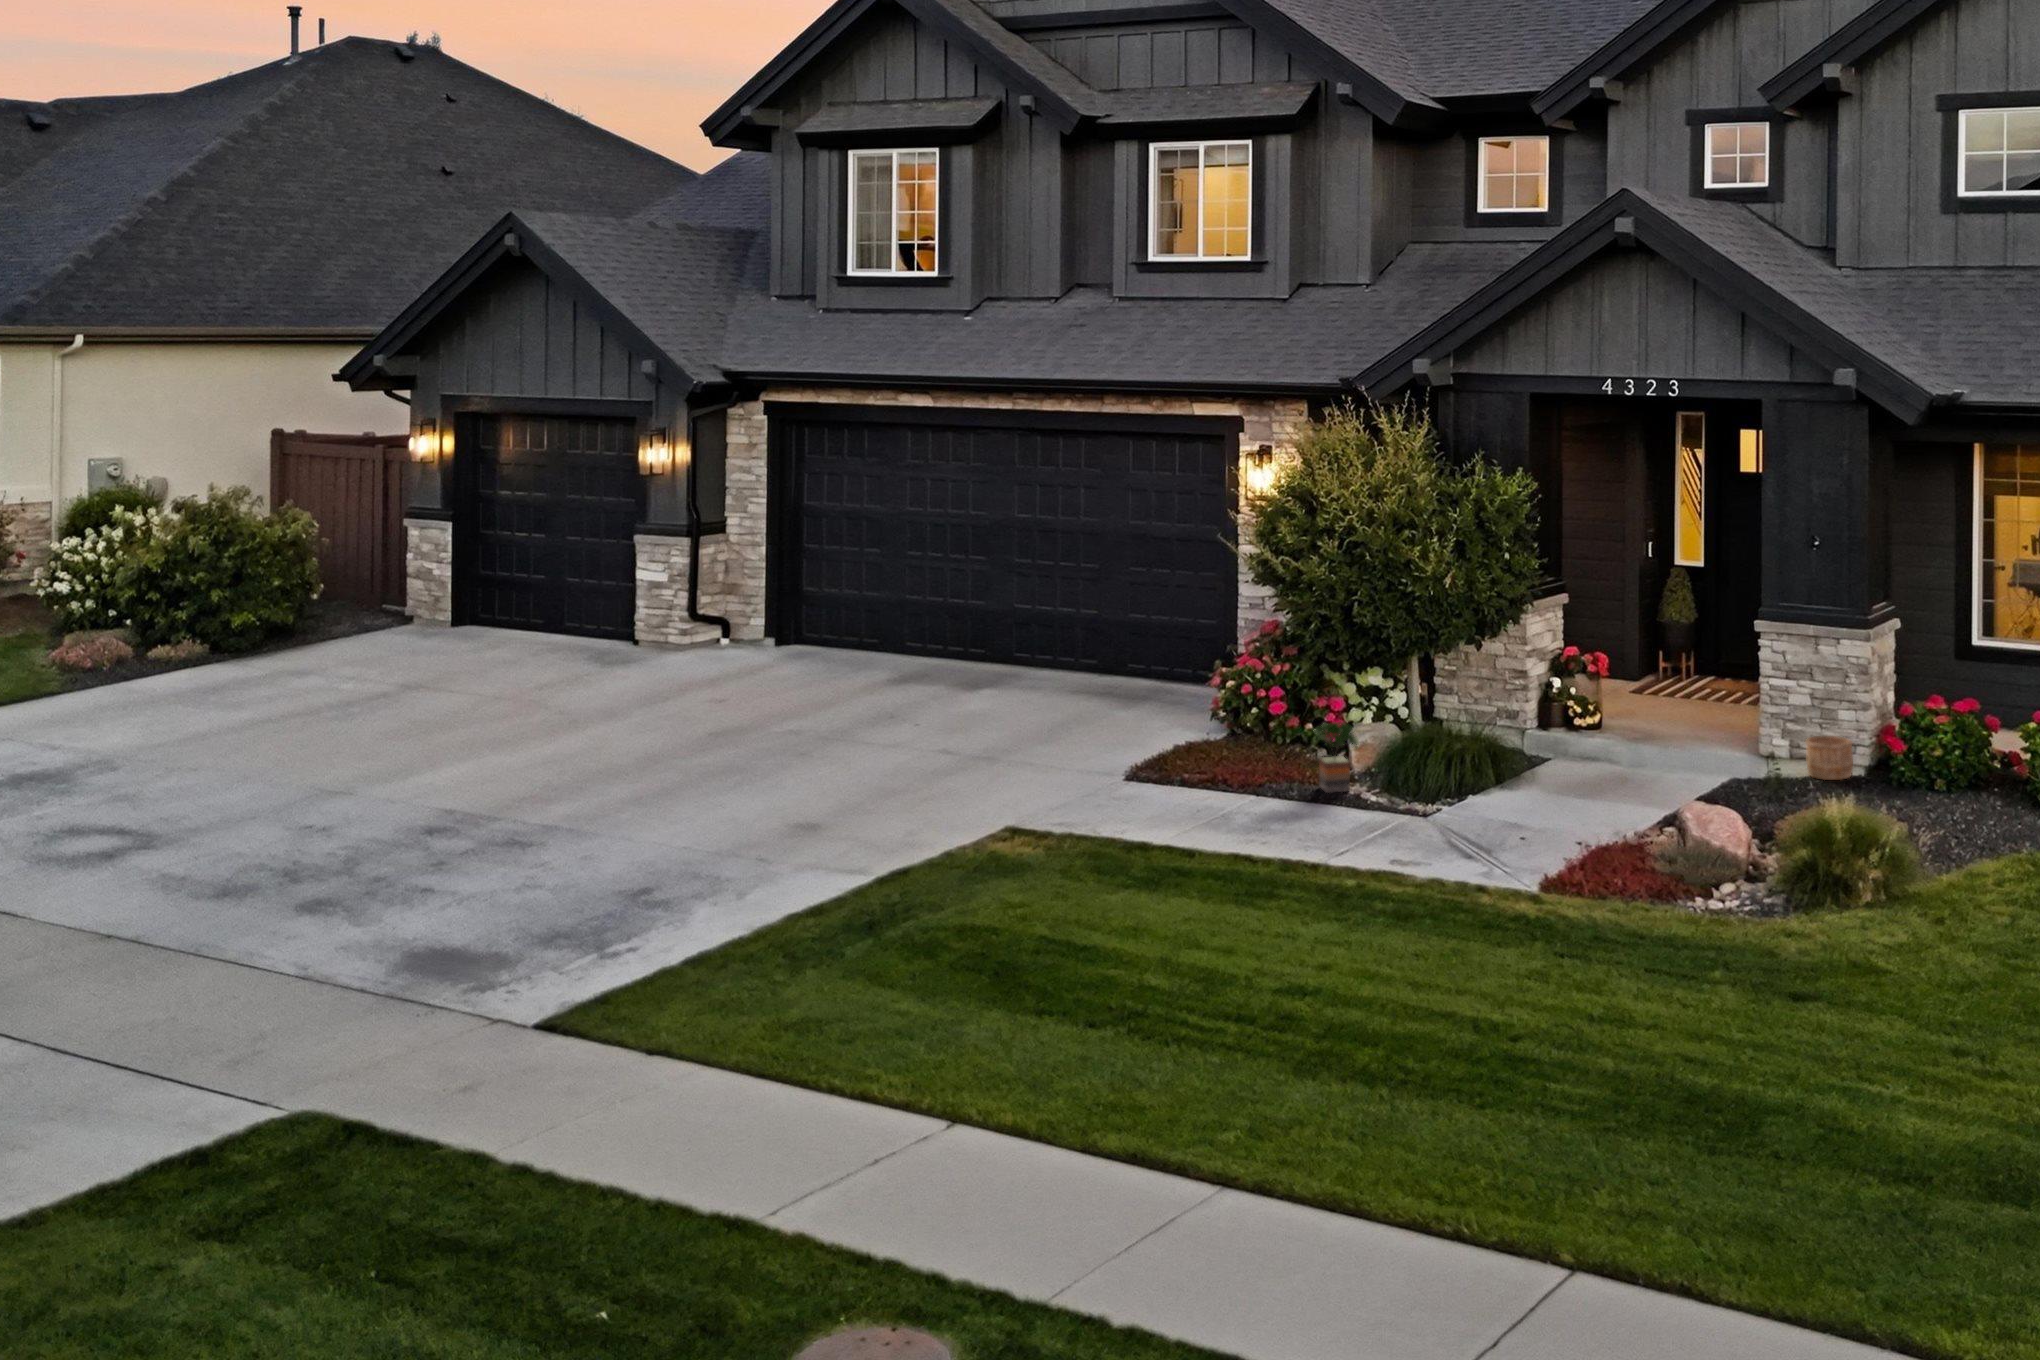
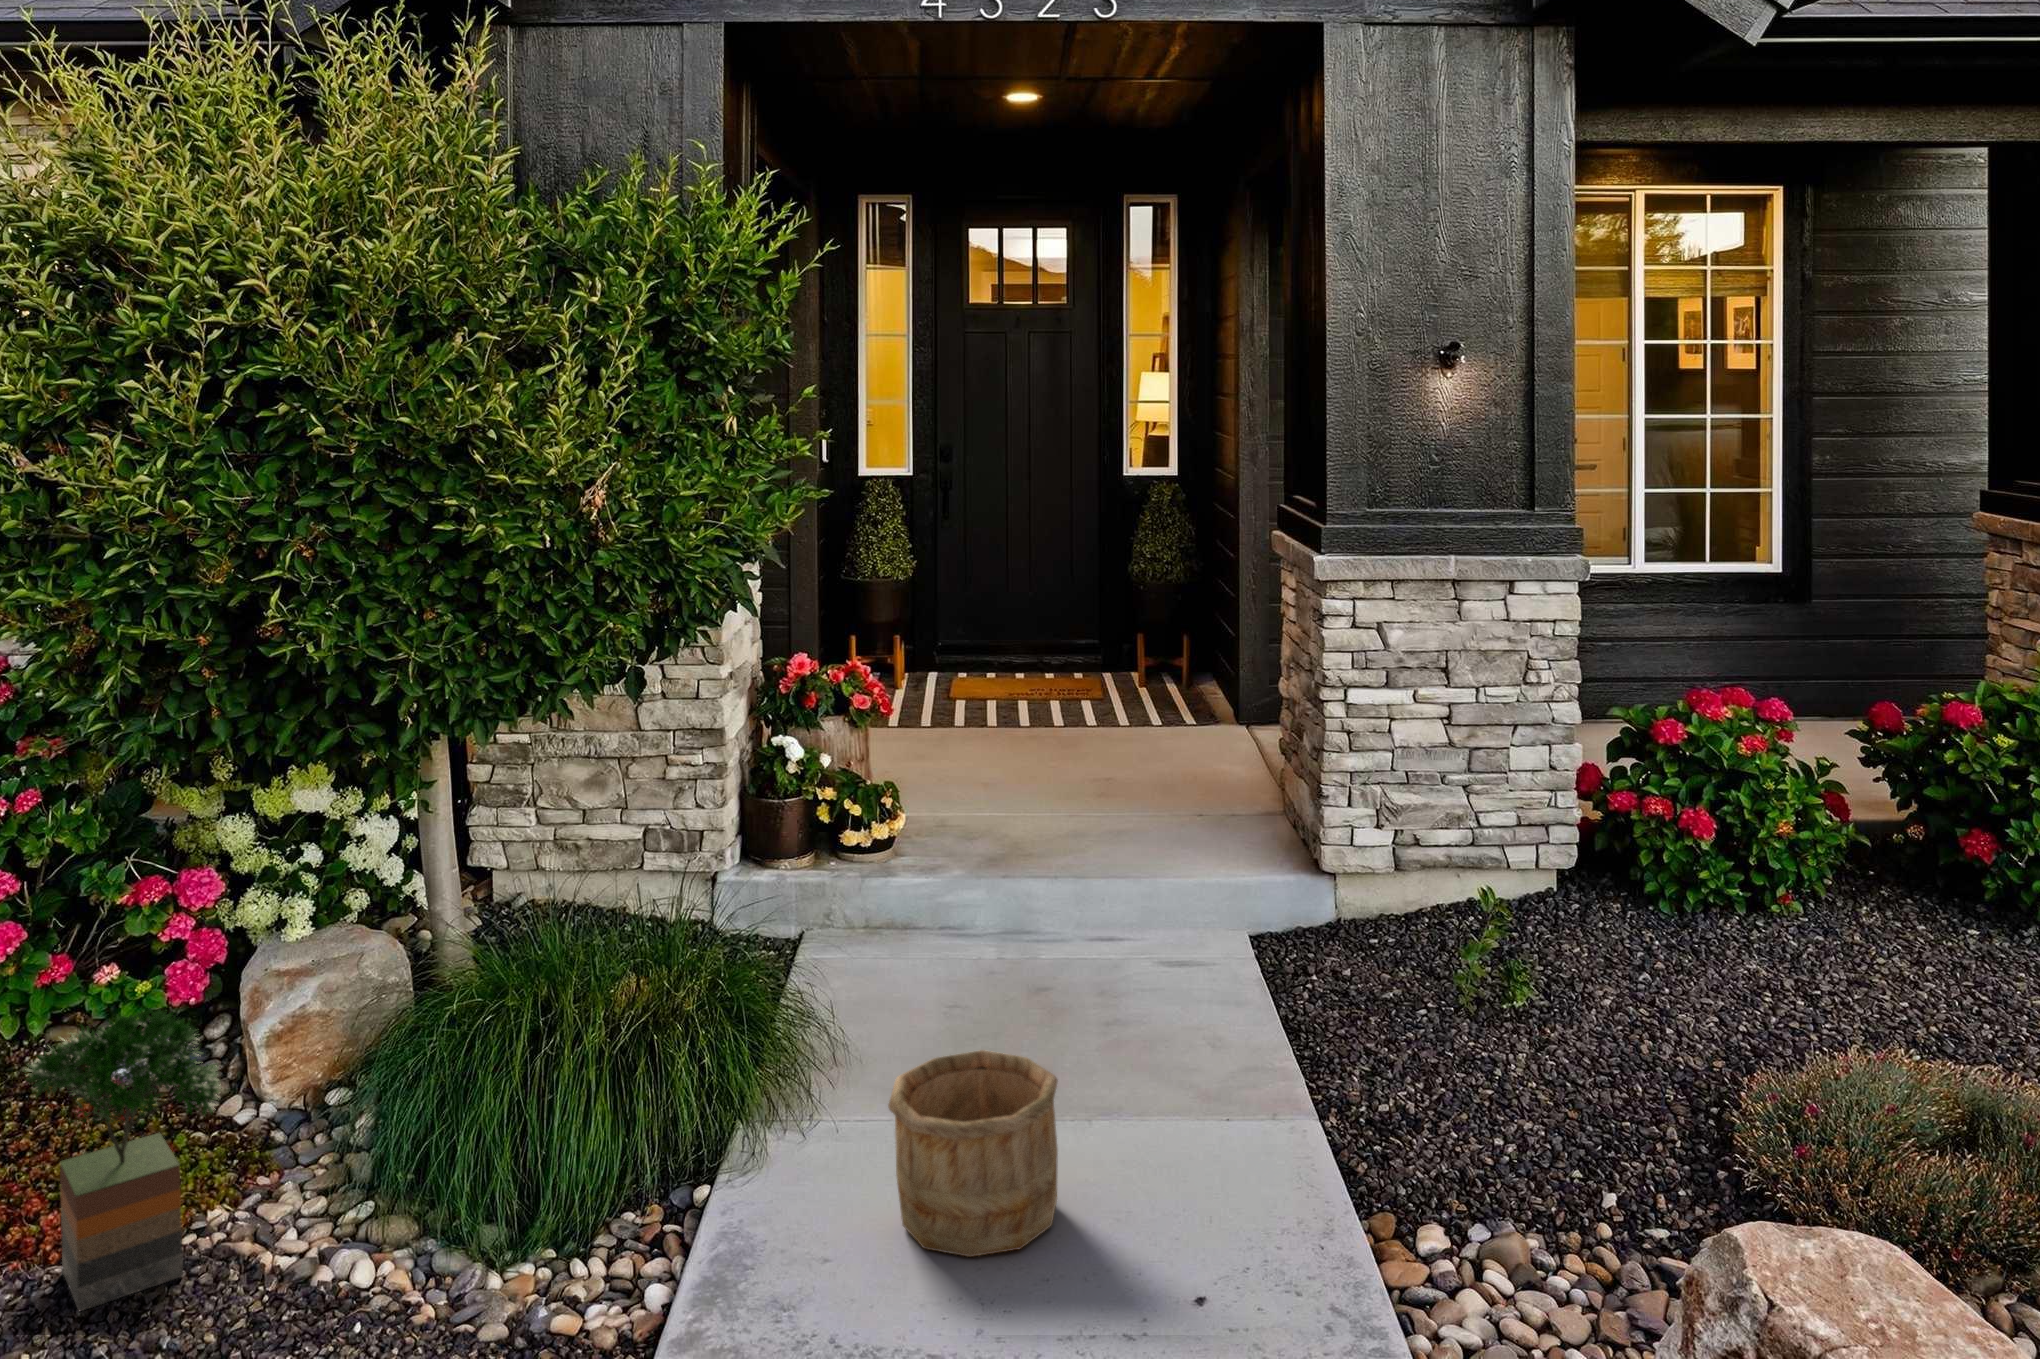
wooden bucket: present [1806,736,1853,780] -> present [888,1050,1058,1257]

